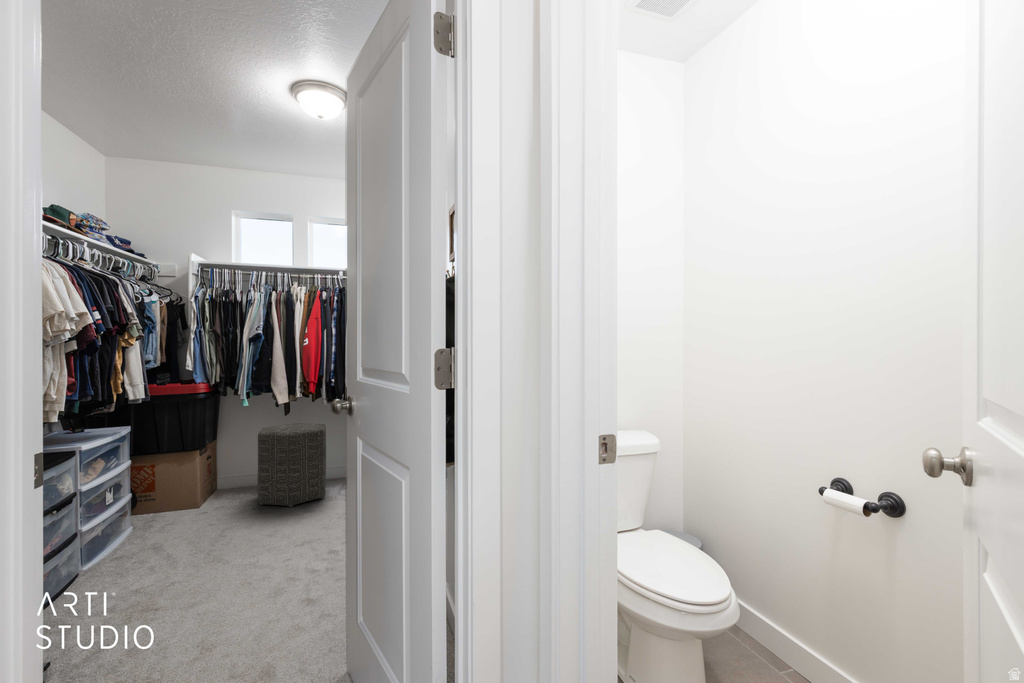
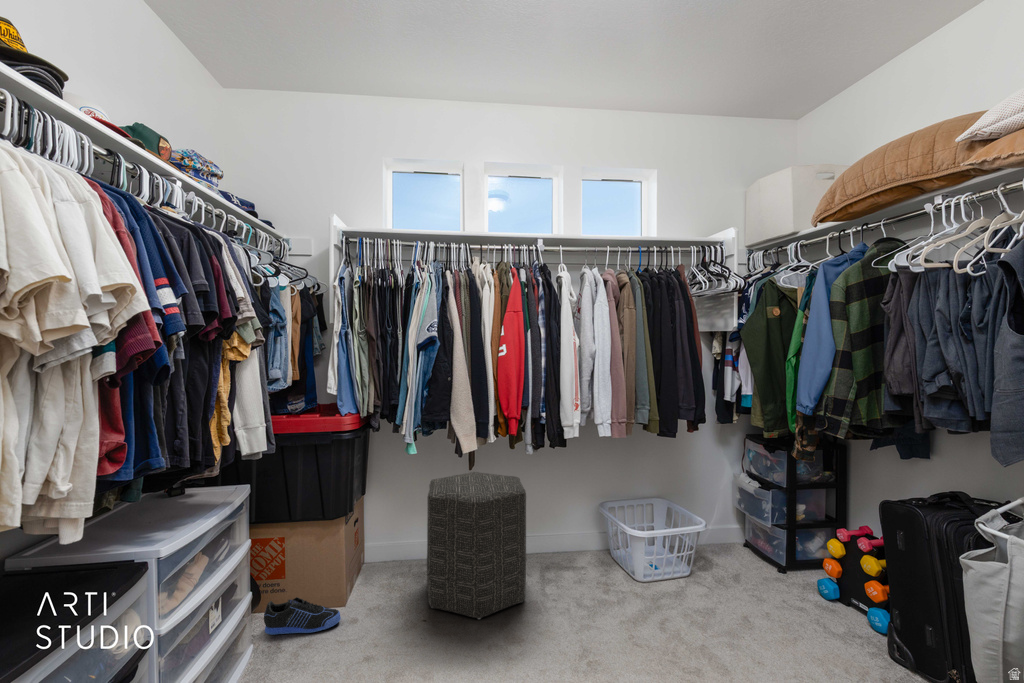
sneaker: none [141,500,196,522] -> present [264,597,341,635]

